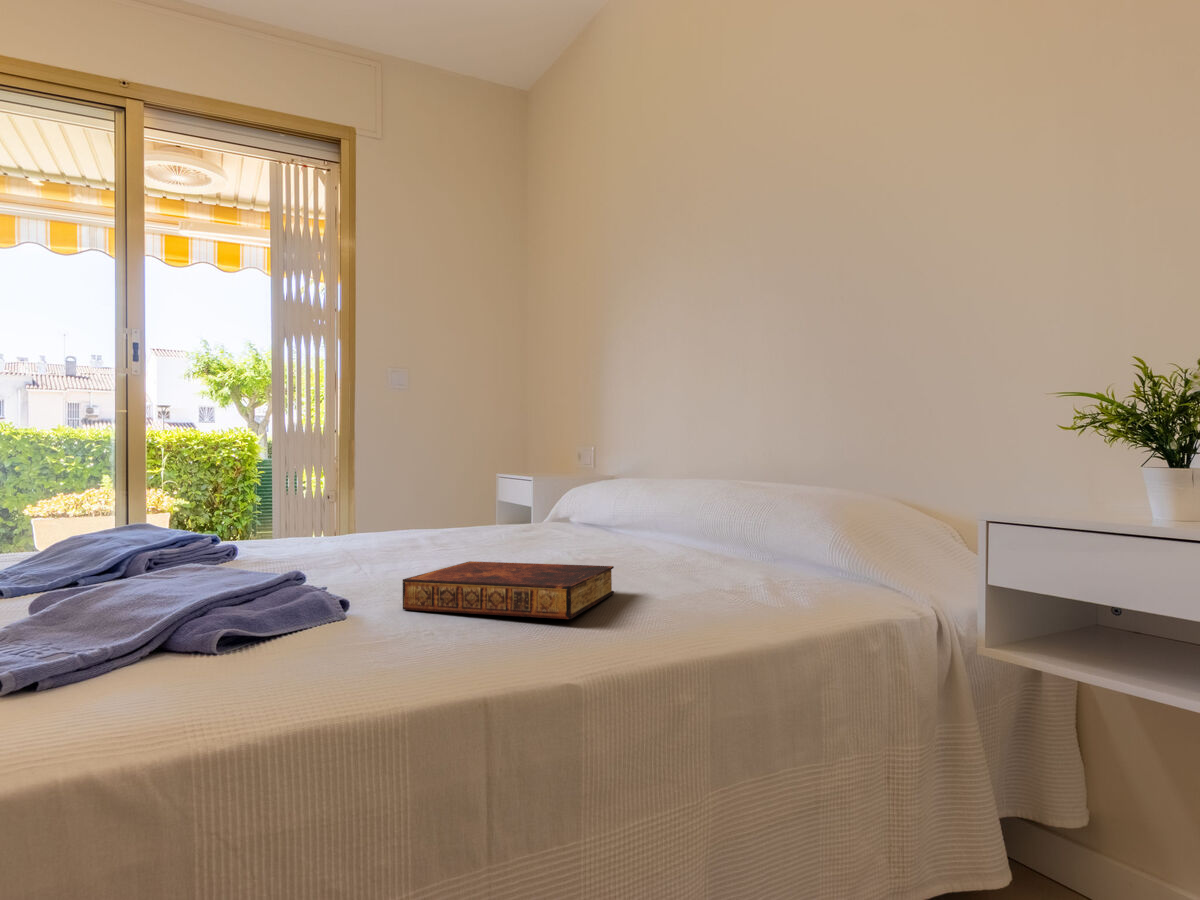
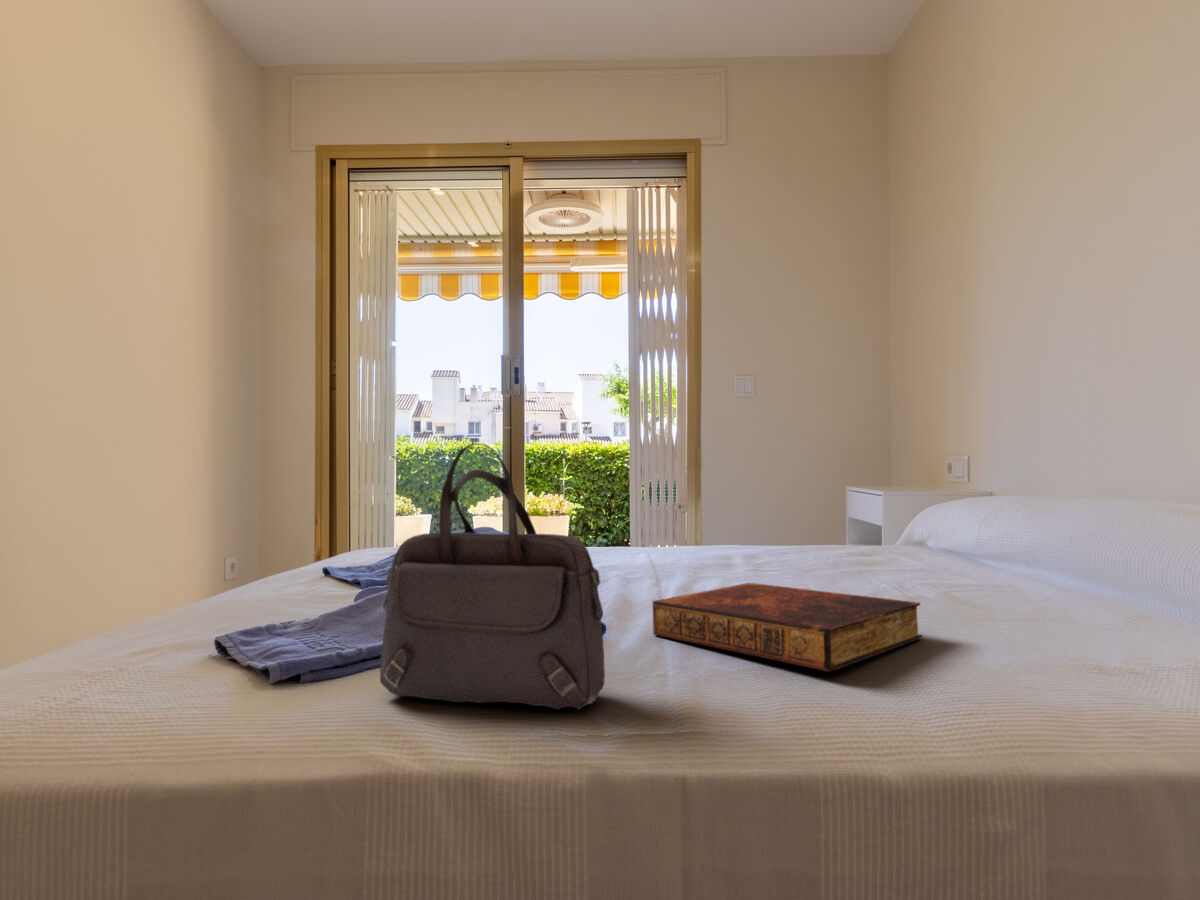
handbag: none [161,430,405,683] -> present [380,443,605,709]

